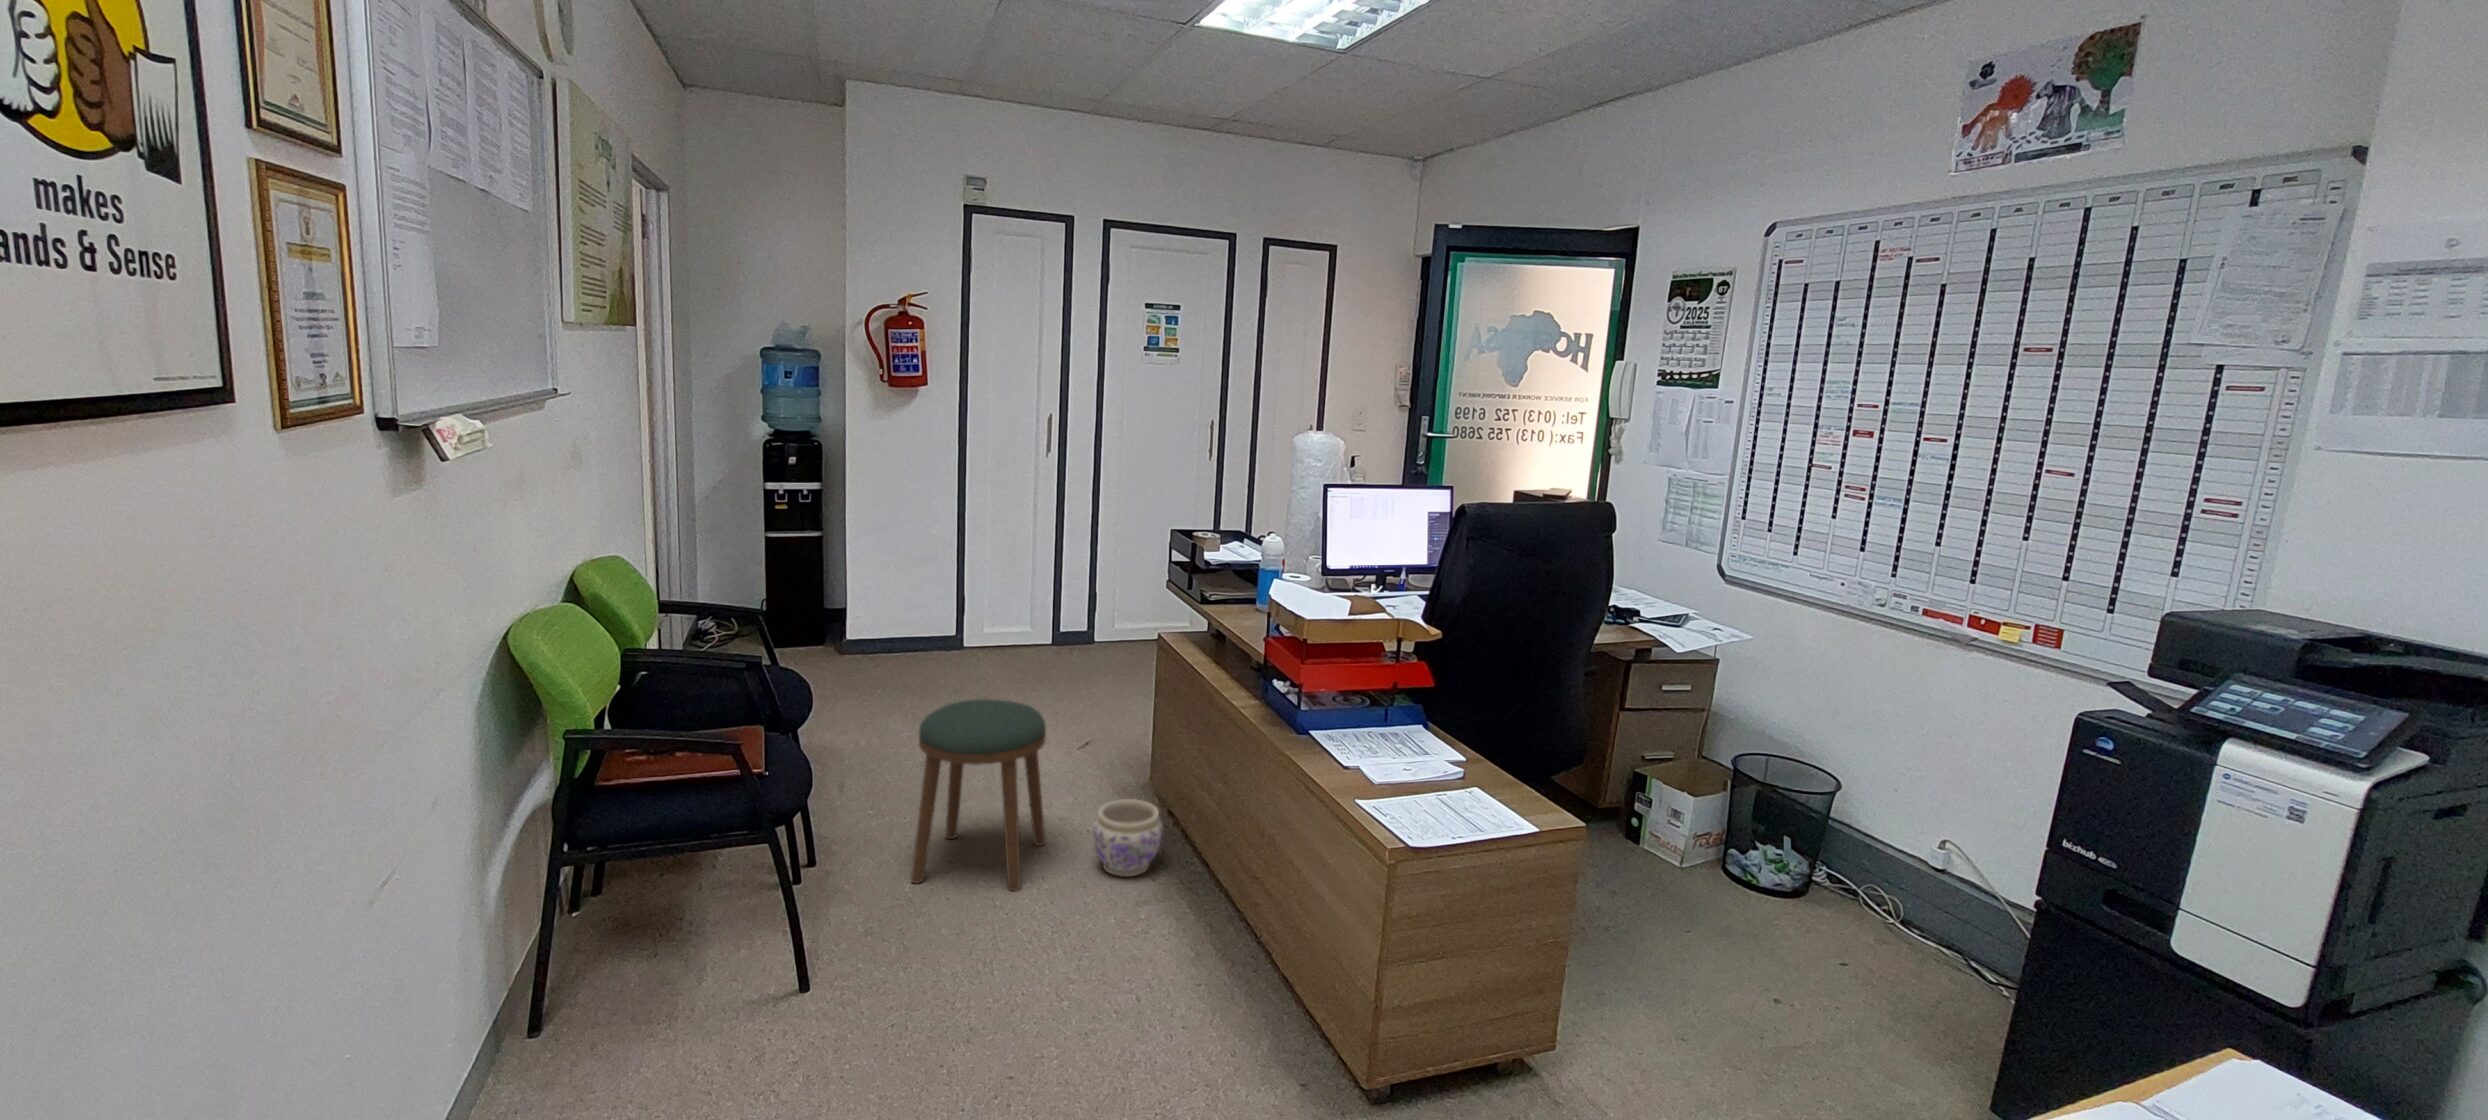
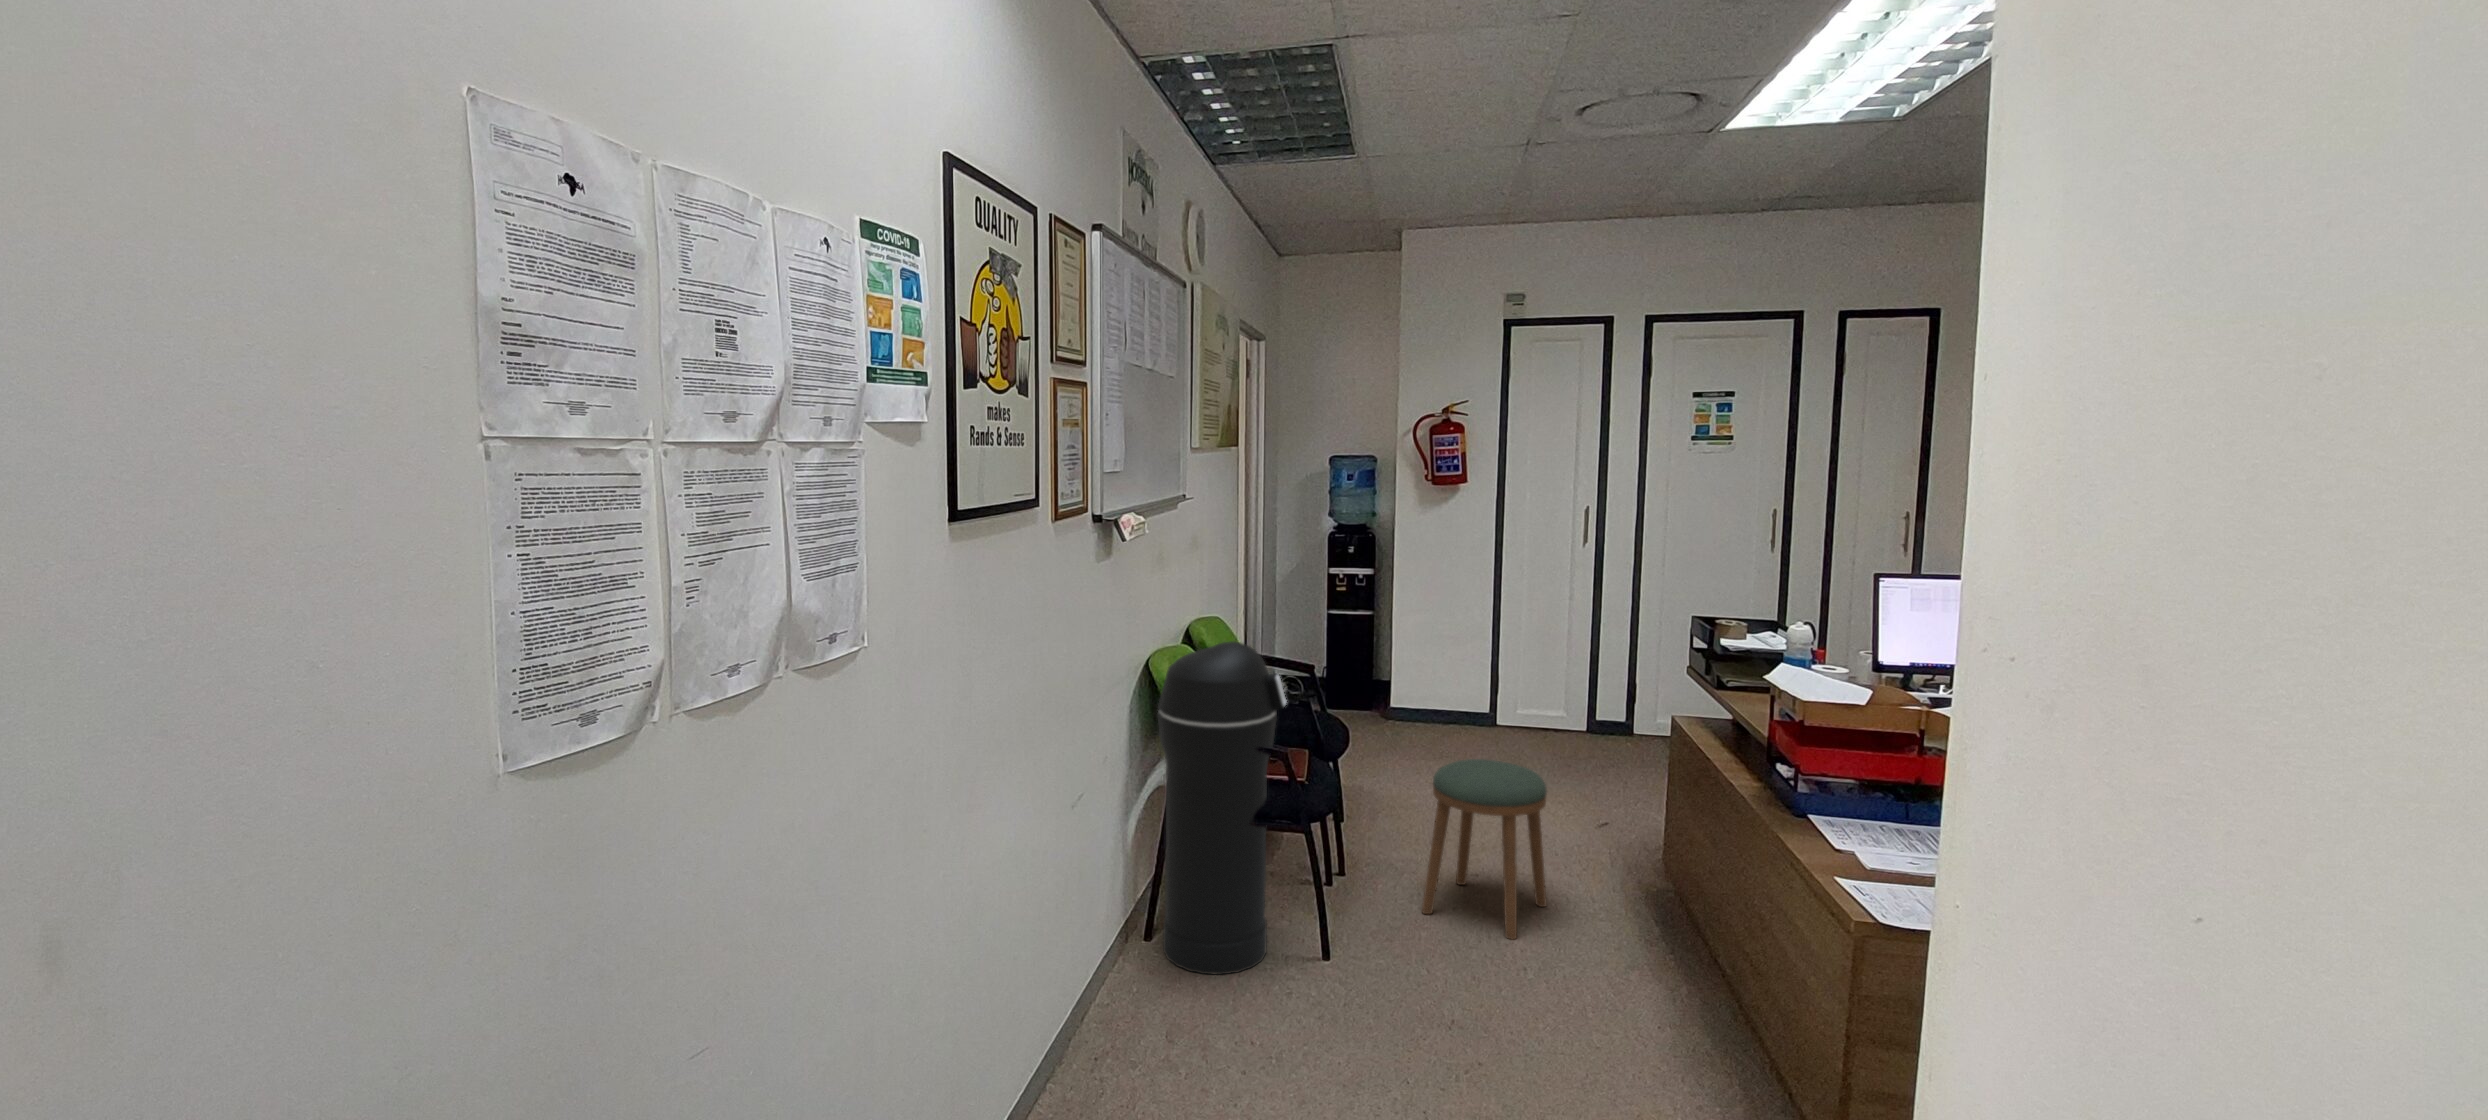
trash can: none [524,598,731,1042] -> present [1158,641,1287,975]
planter: present [1093,799,1163,877] -> none [1590,875,1663,953]

